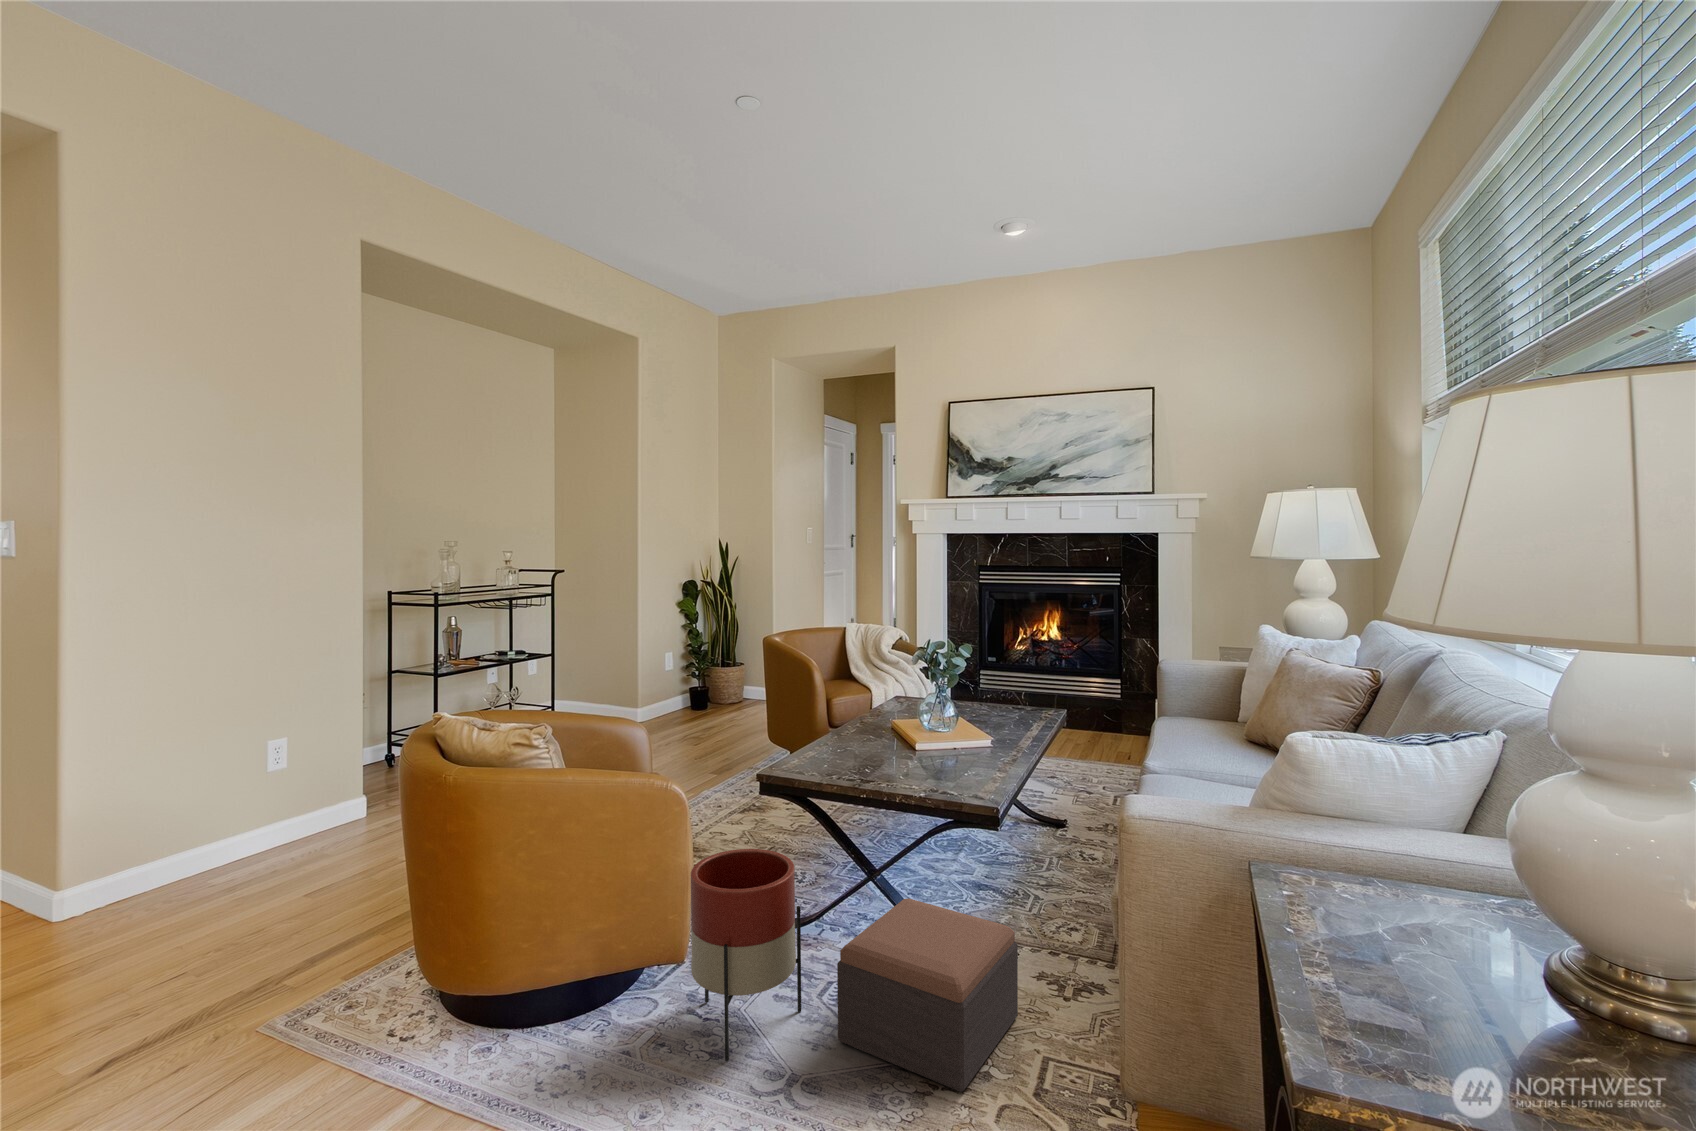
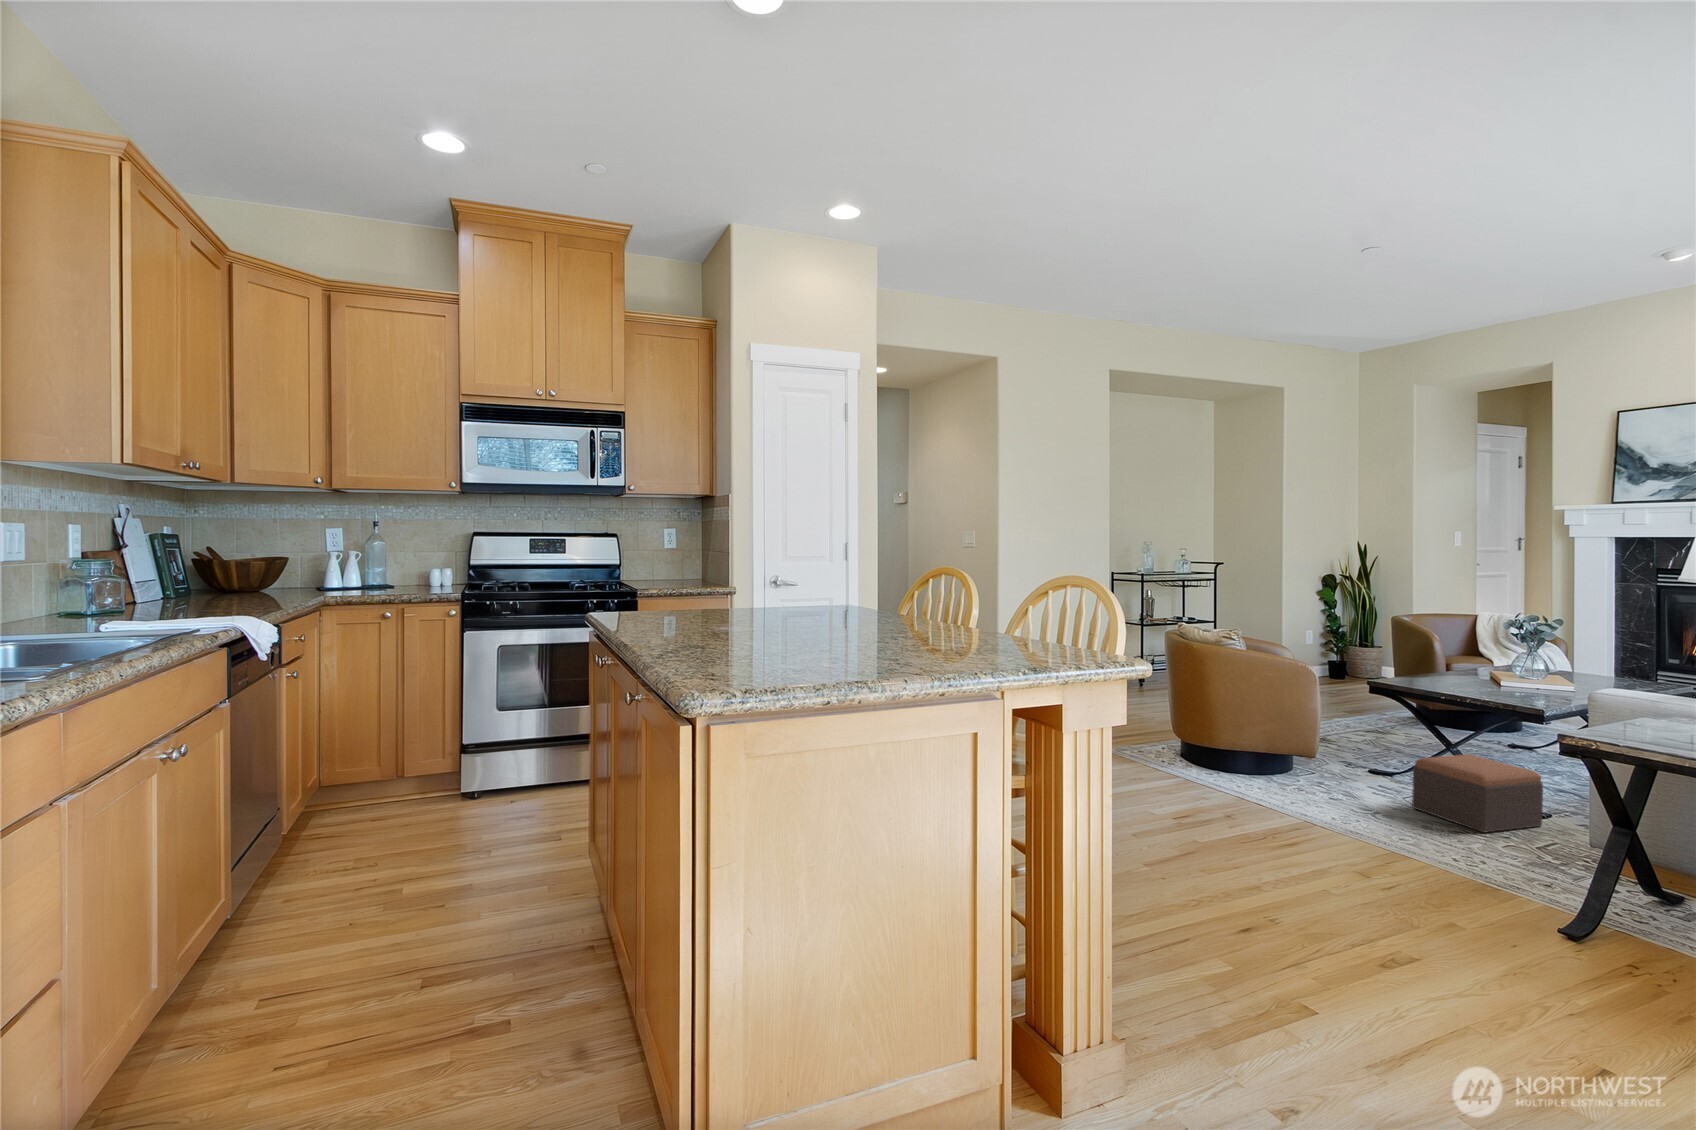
planter: present [691,849,801,1061] -> none [1326,709,1393,800]

